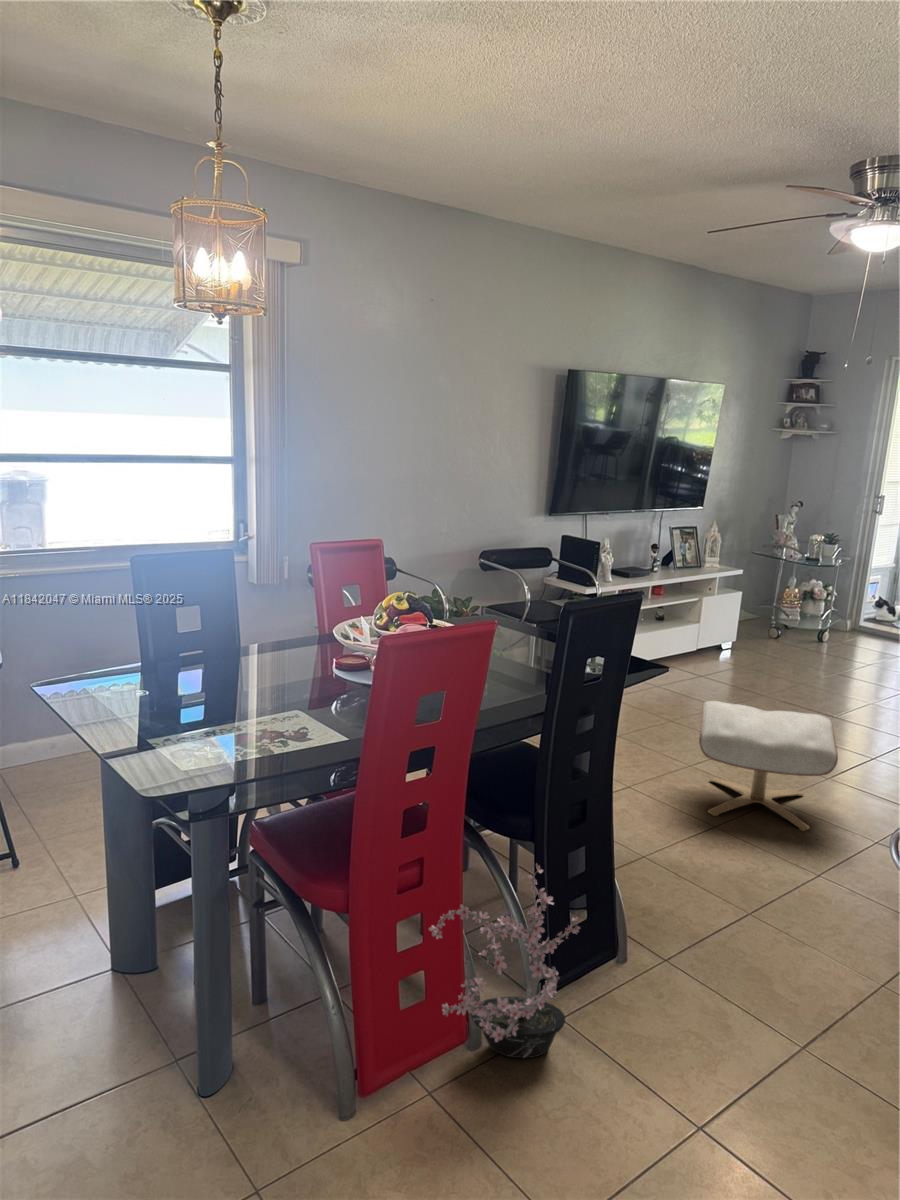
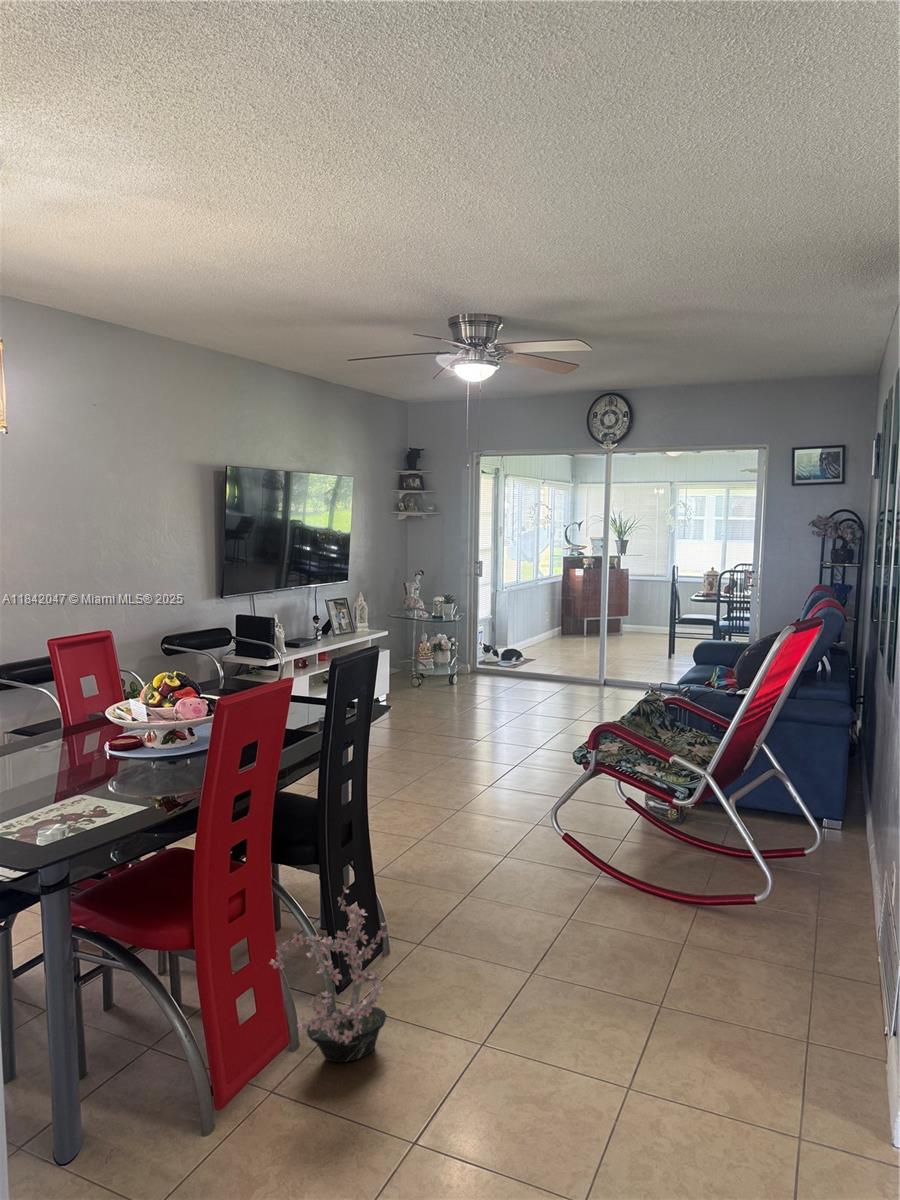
ottoman: present [699,701,838,831] -> none [401,735,514,833]

